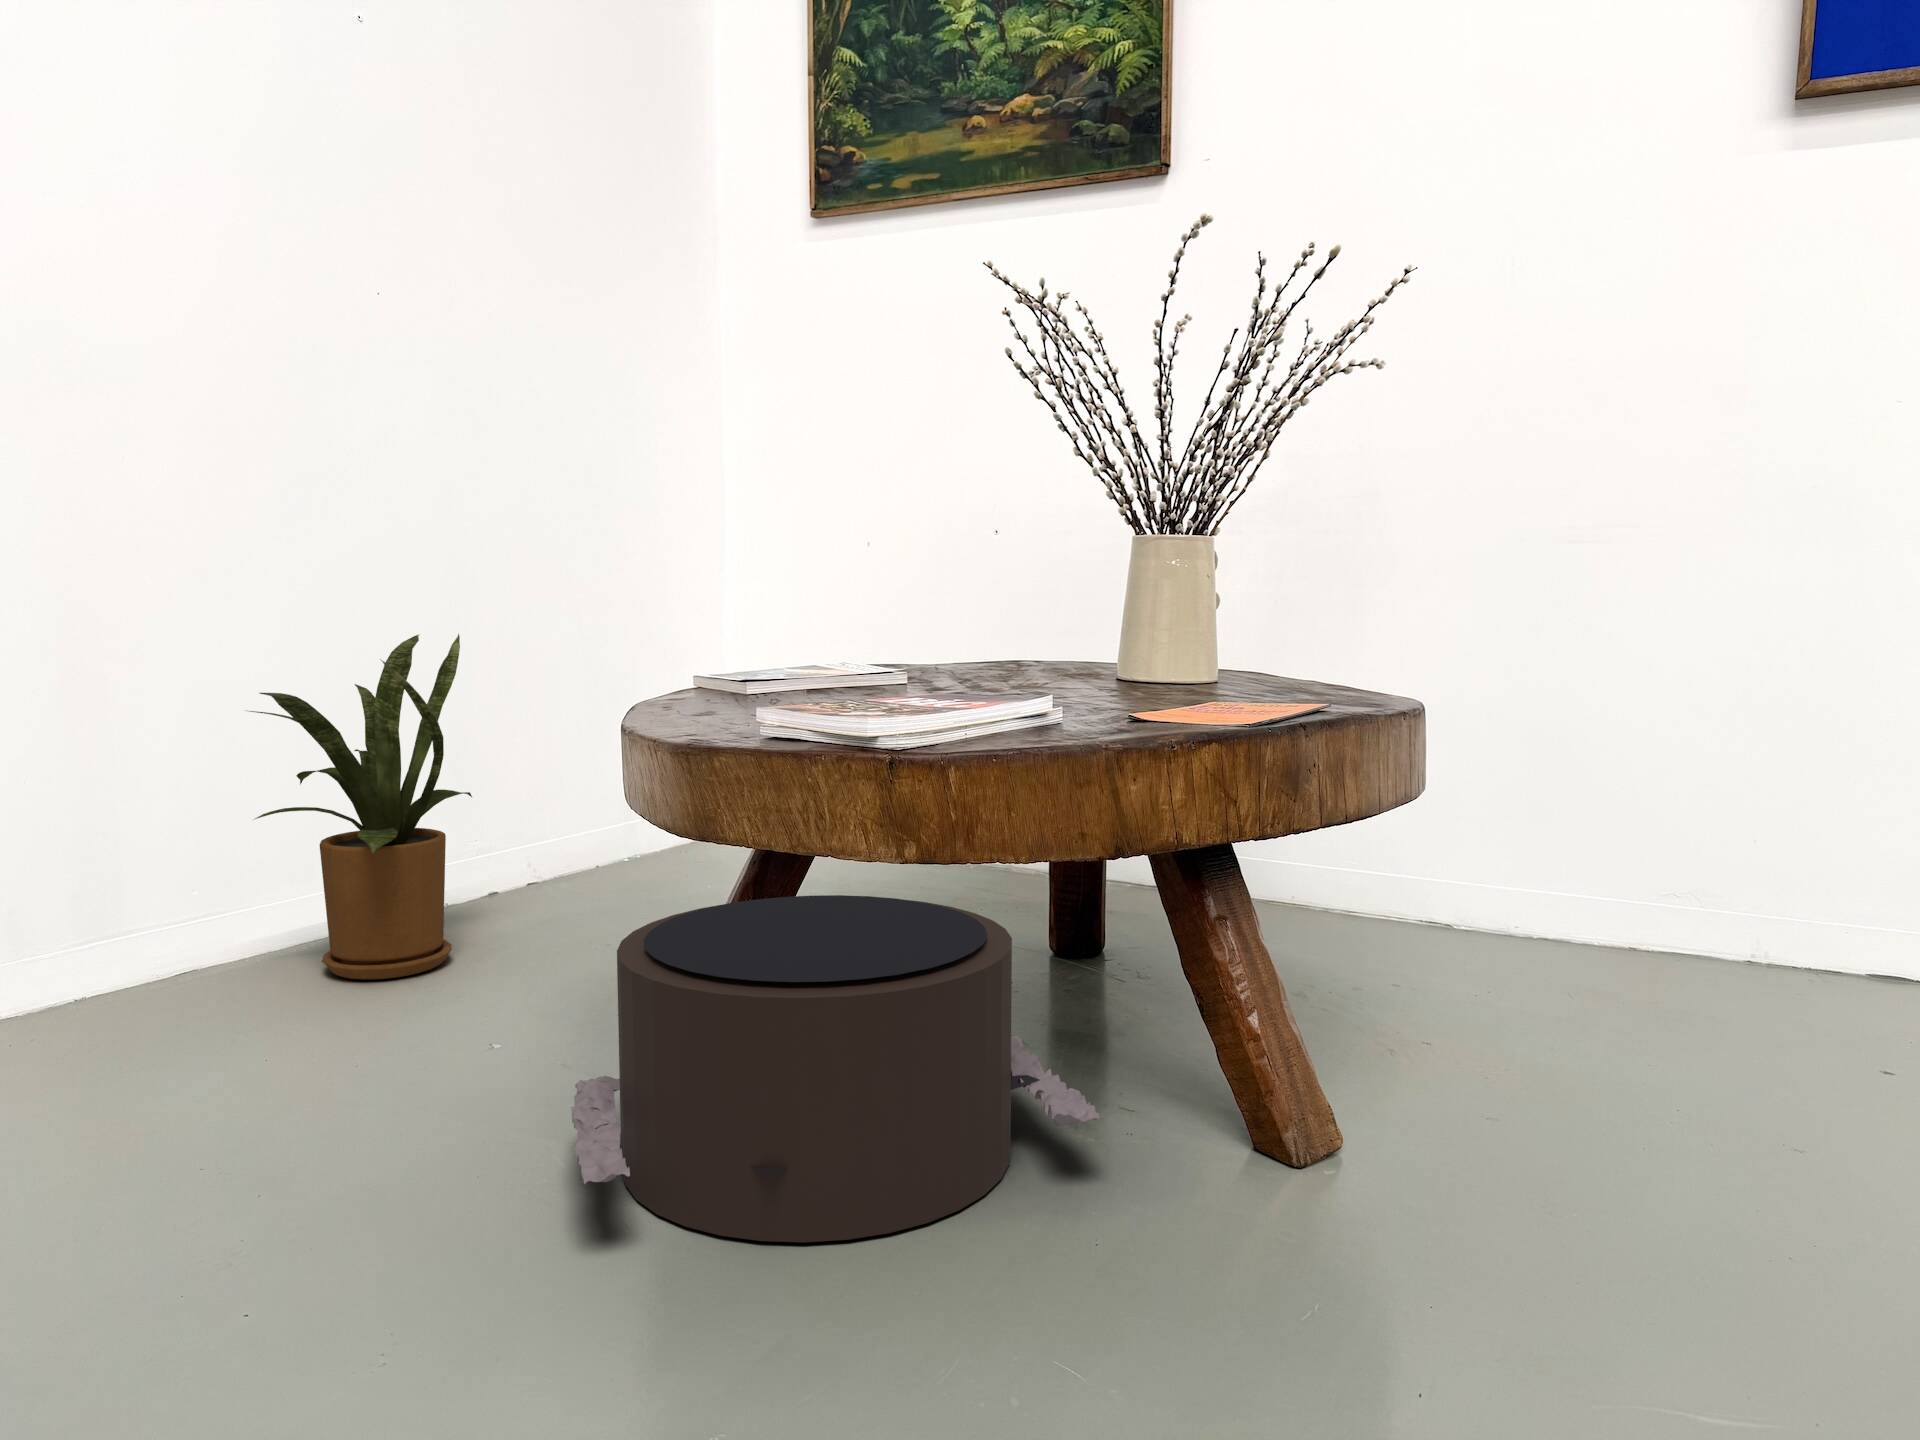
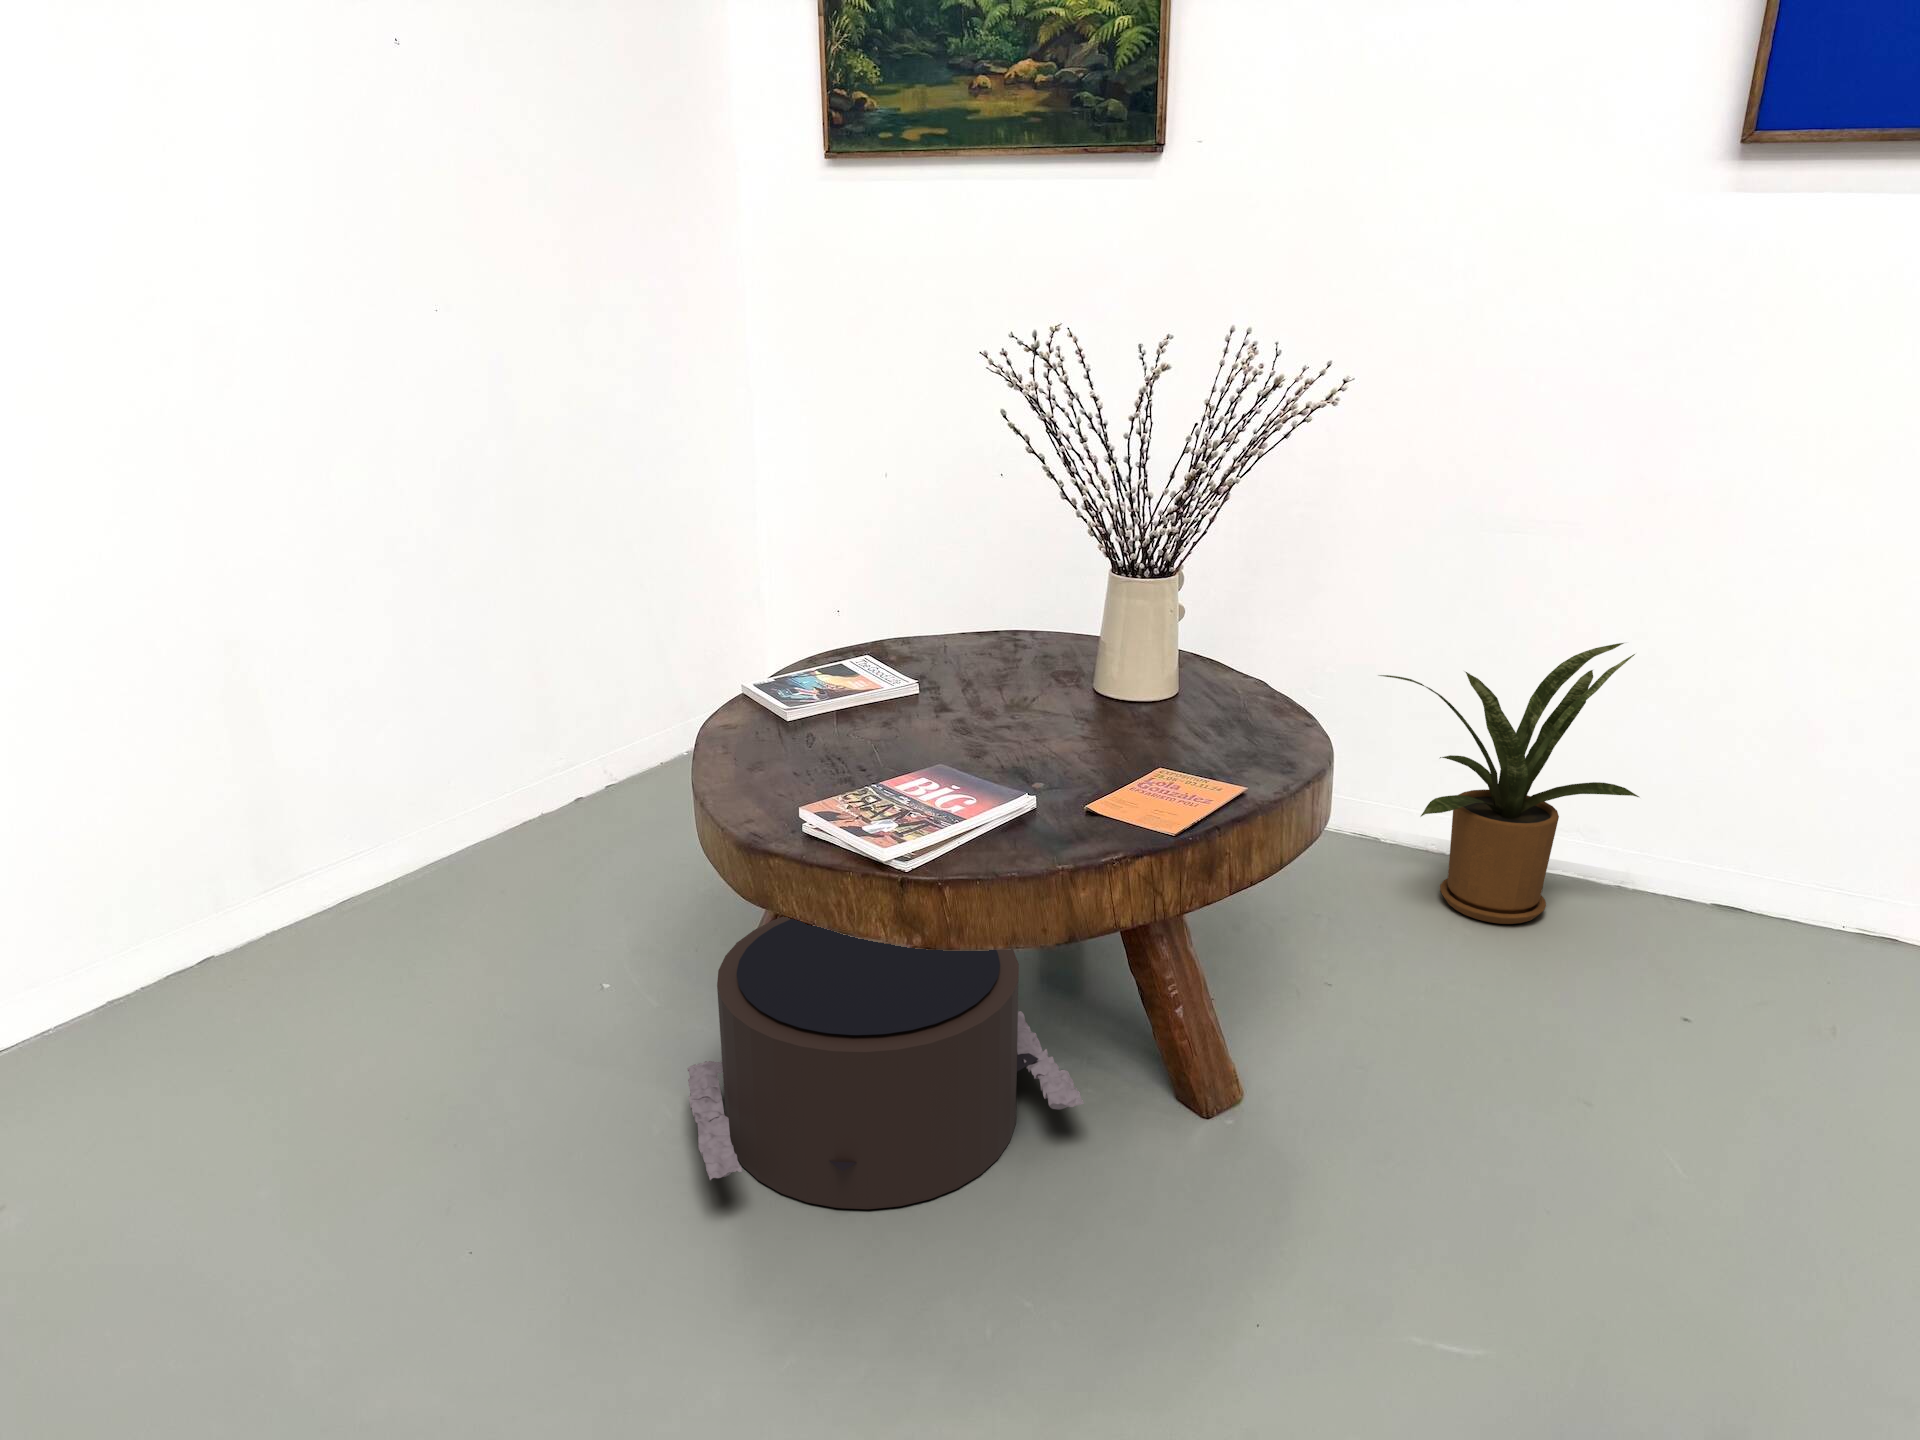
house plant: present [250,634,472,980] -> present [1379,643,1639,924]

